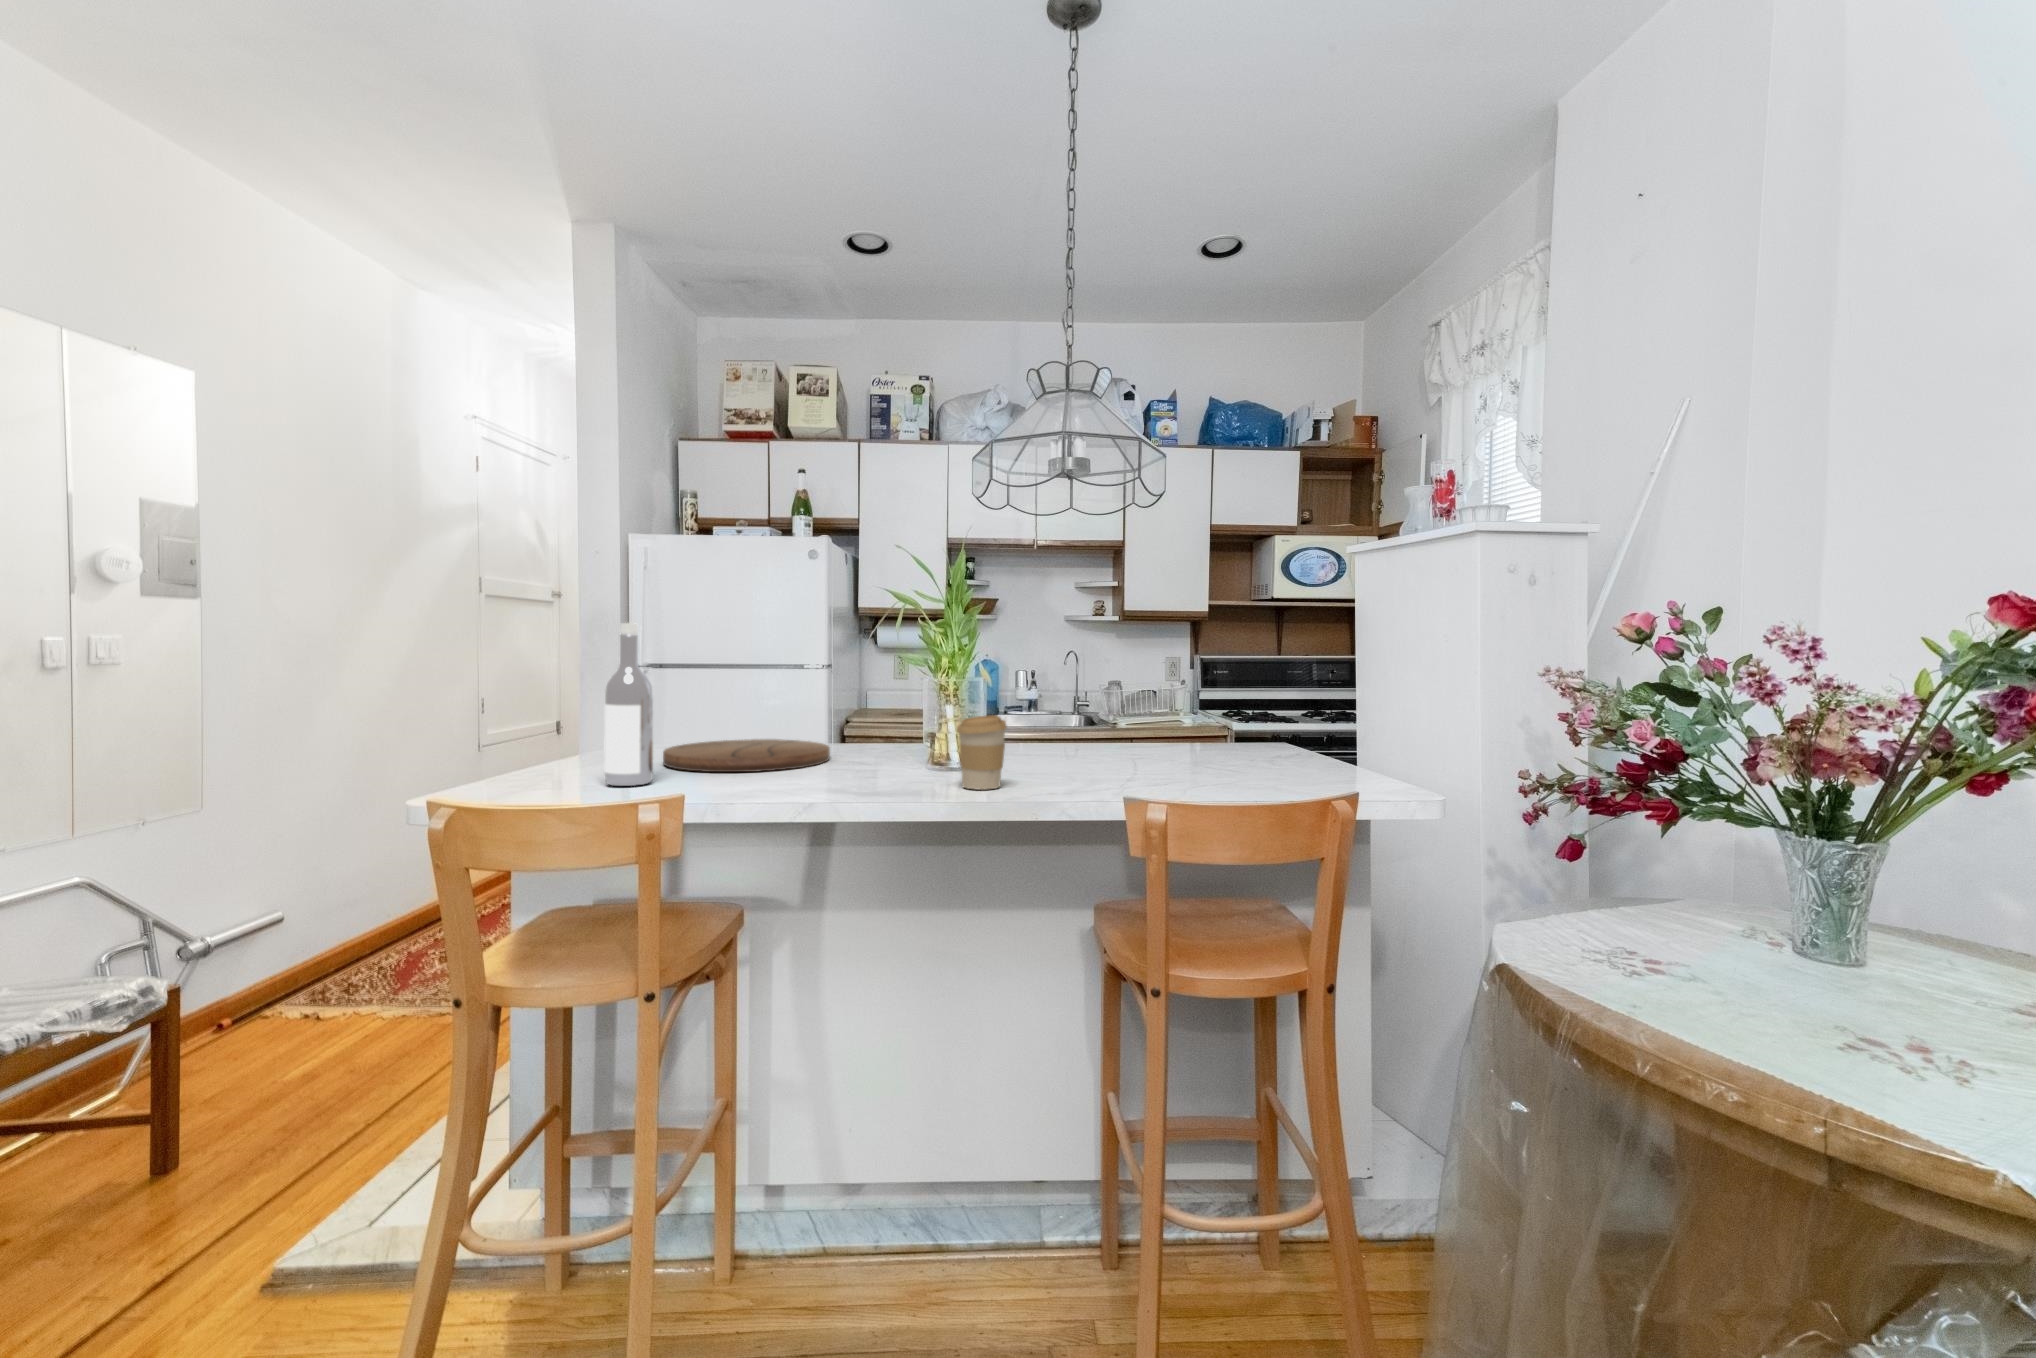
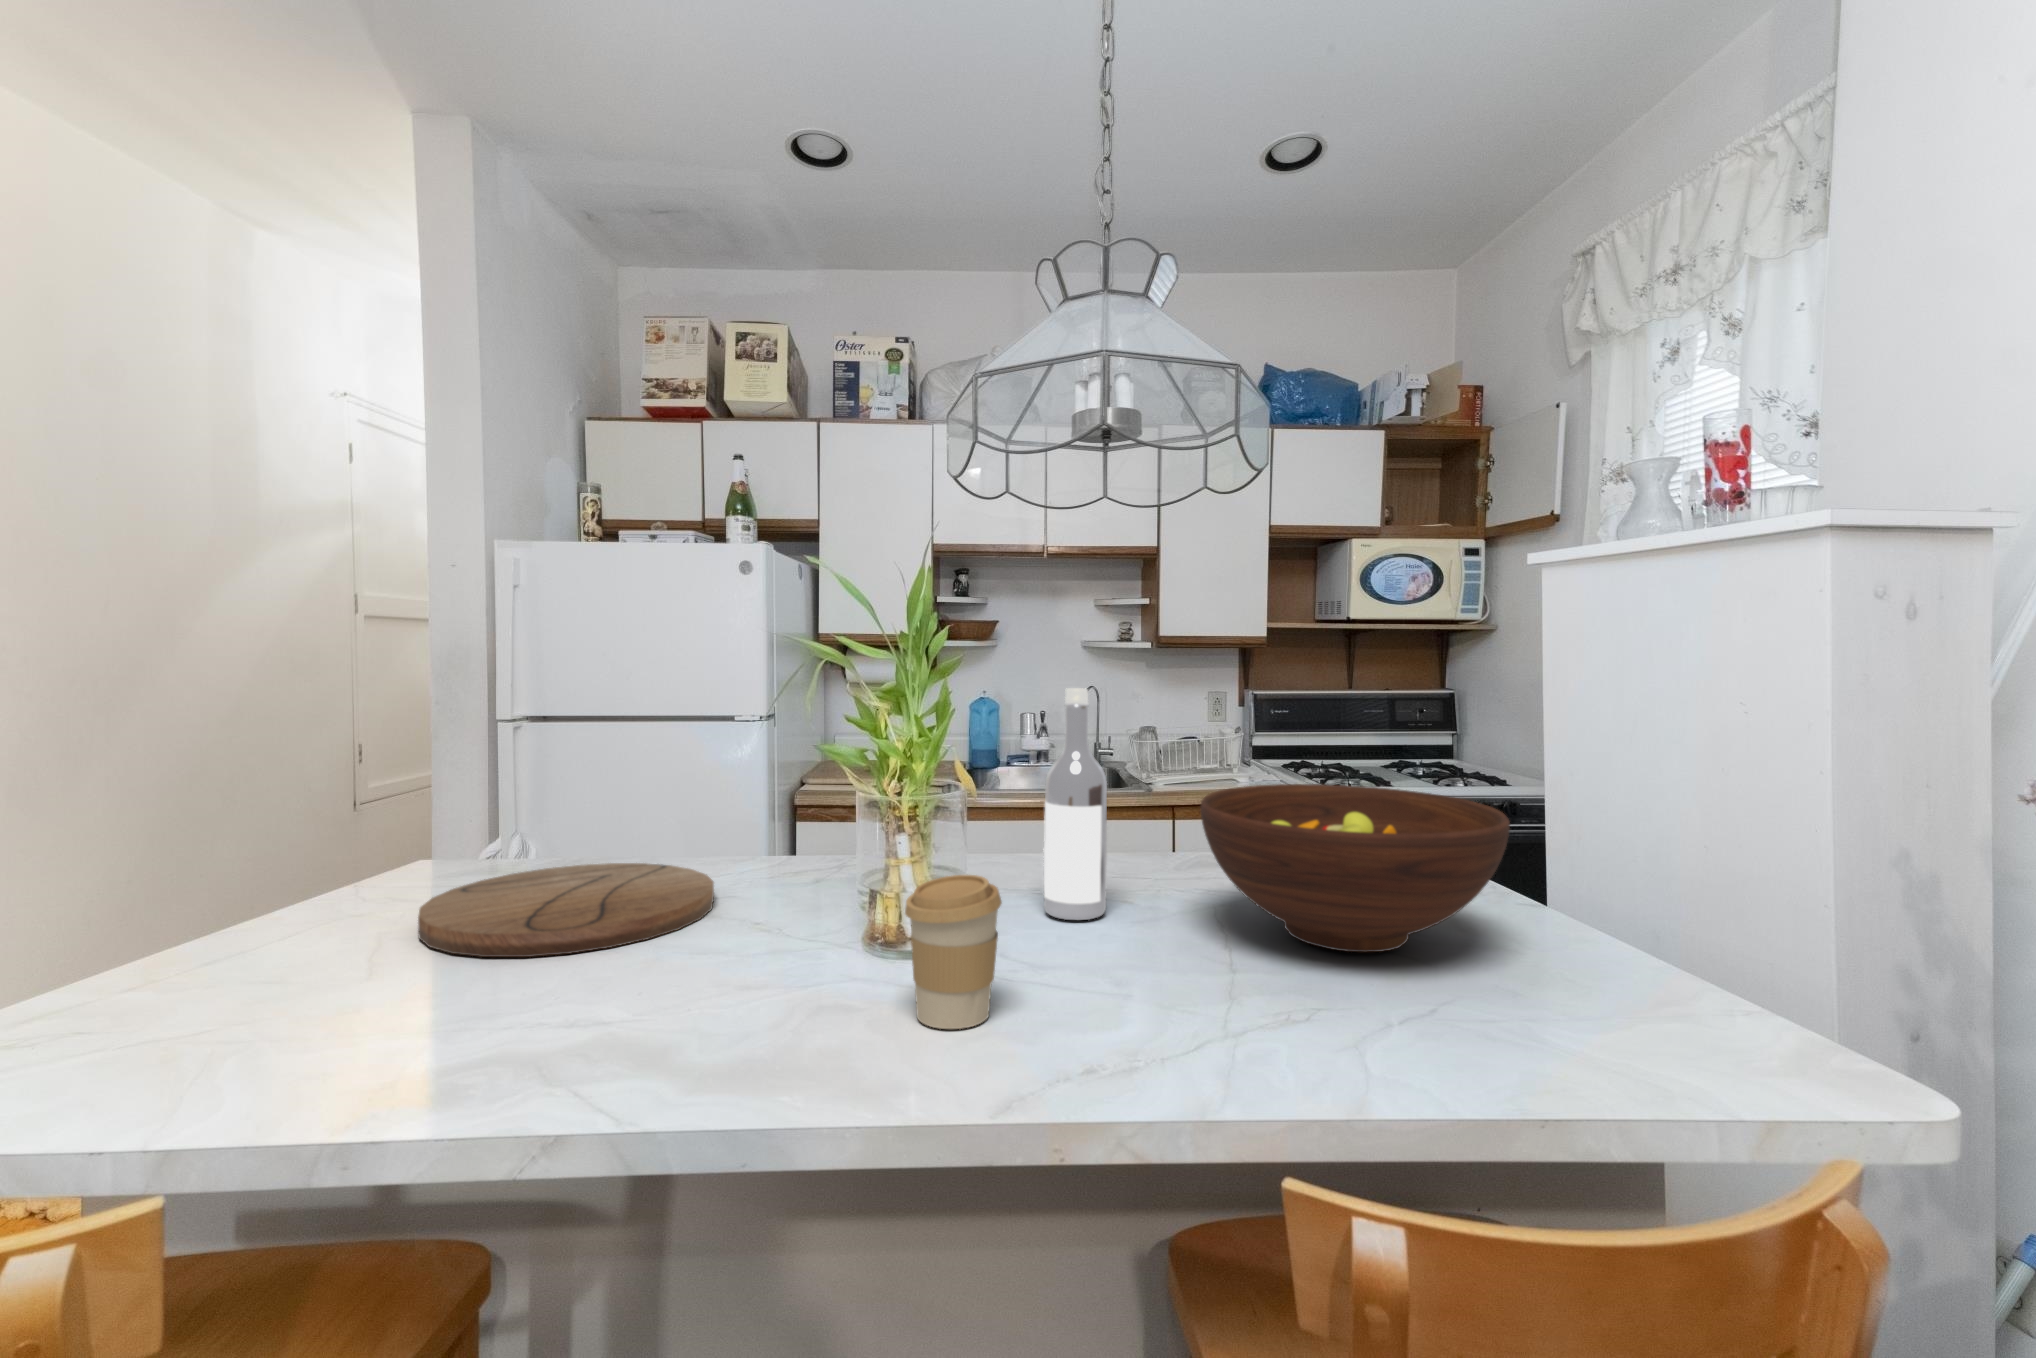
wine bottle: present [605,623,653,786] -> present [1043,688,1107,920]
fruit bowl: none [1122,686,1293,771] -> present [1200,784,1510,952]

